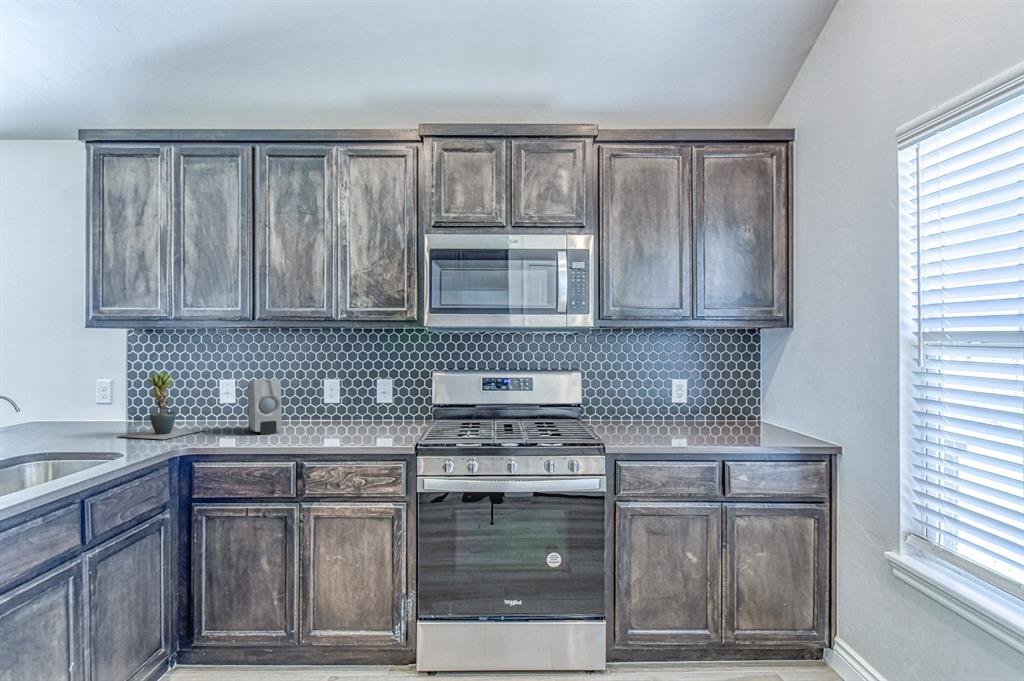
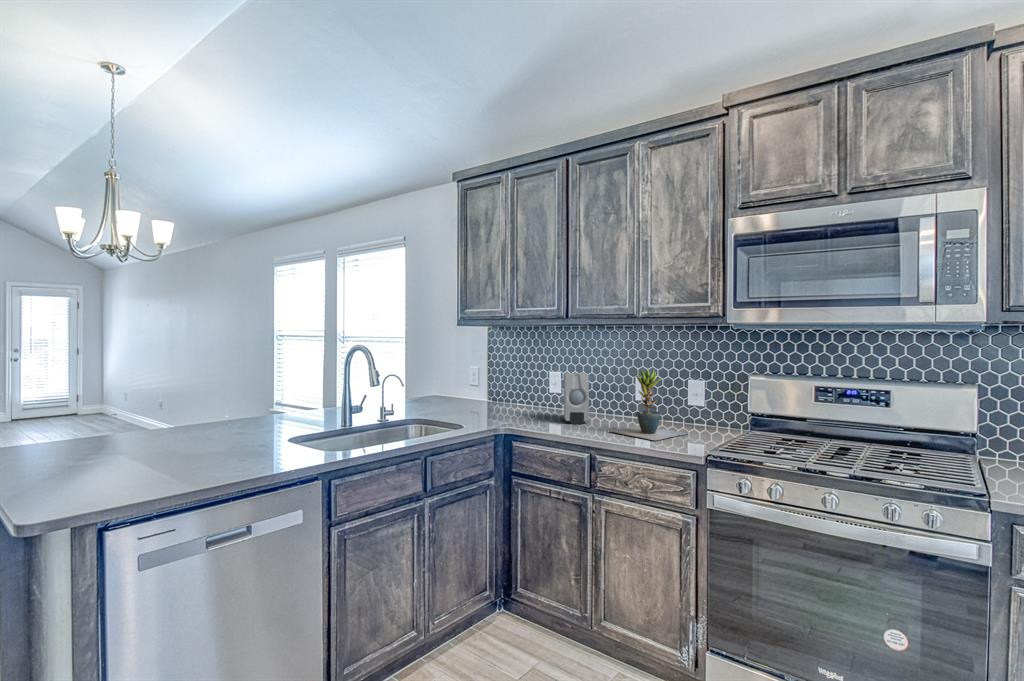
potted plant: present [118,372,204,439] -> present [610,370,686,440]

